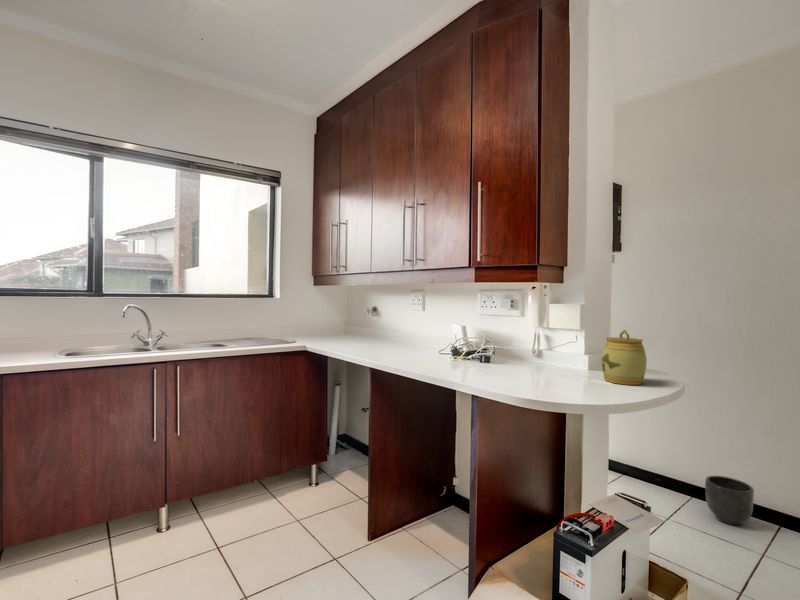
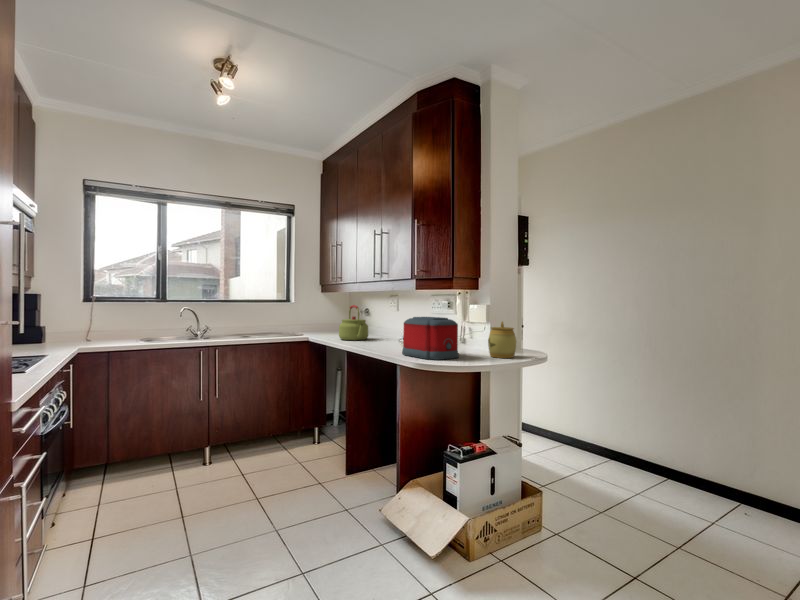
kettle: none [349,303,388,350] -> present [339,305,368,340]
toaster: none [473,322,567,391] -> present [402,317,459,360]
planter: present [705,476,754,525] -> none [615,442,649,479]

